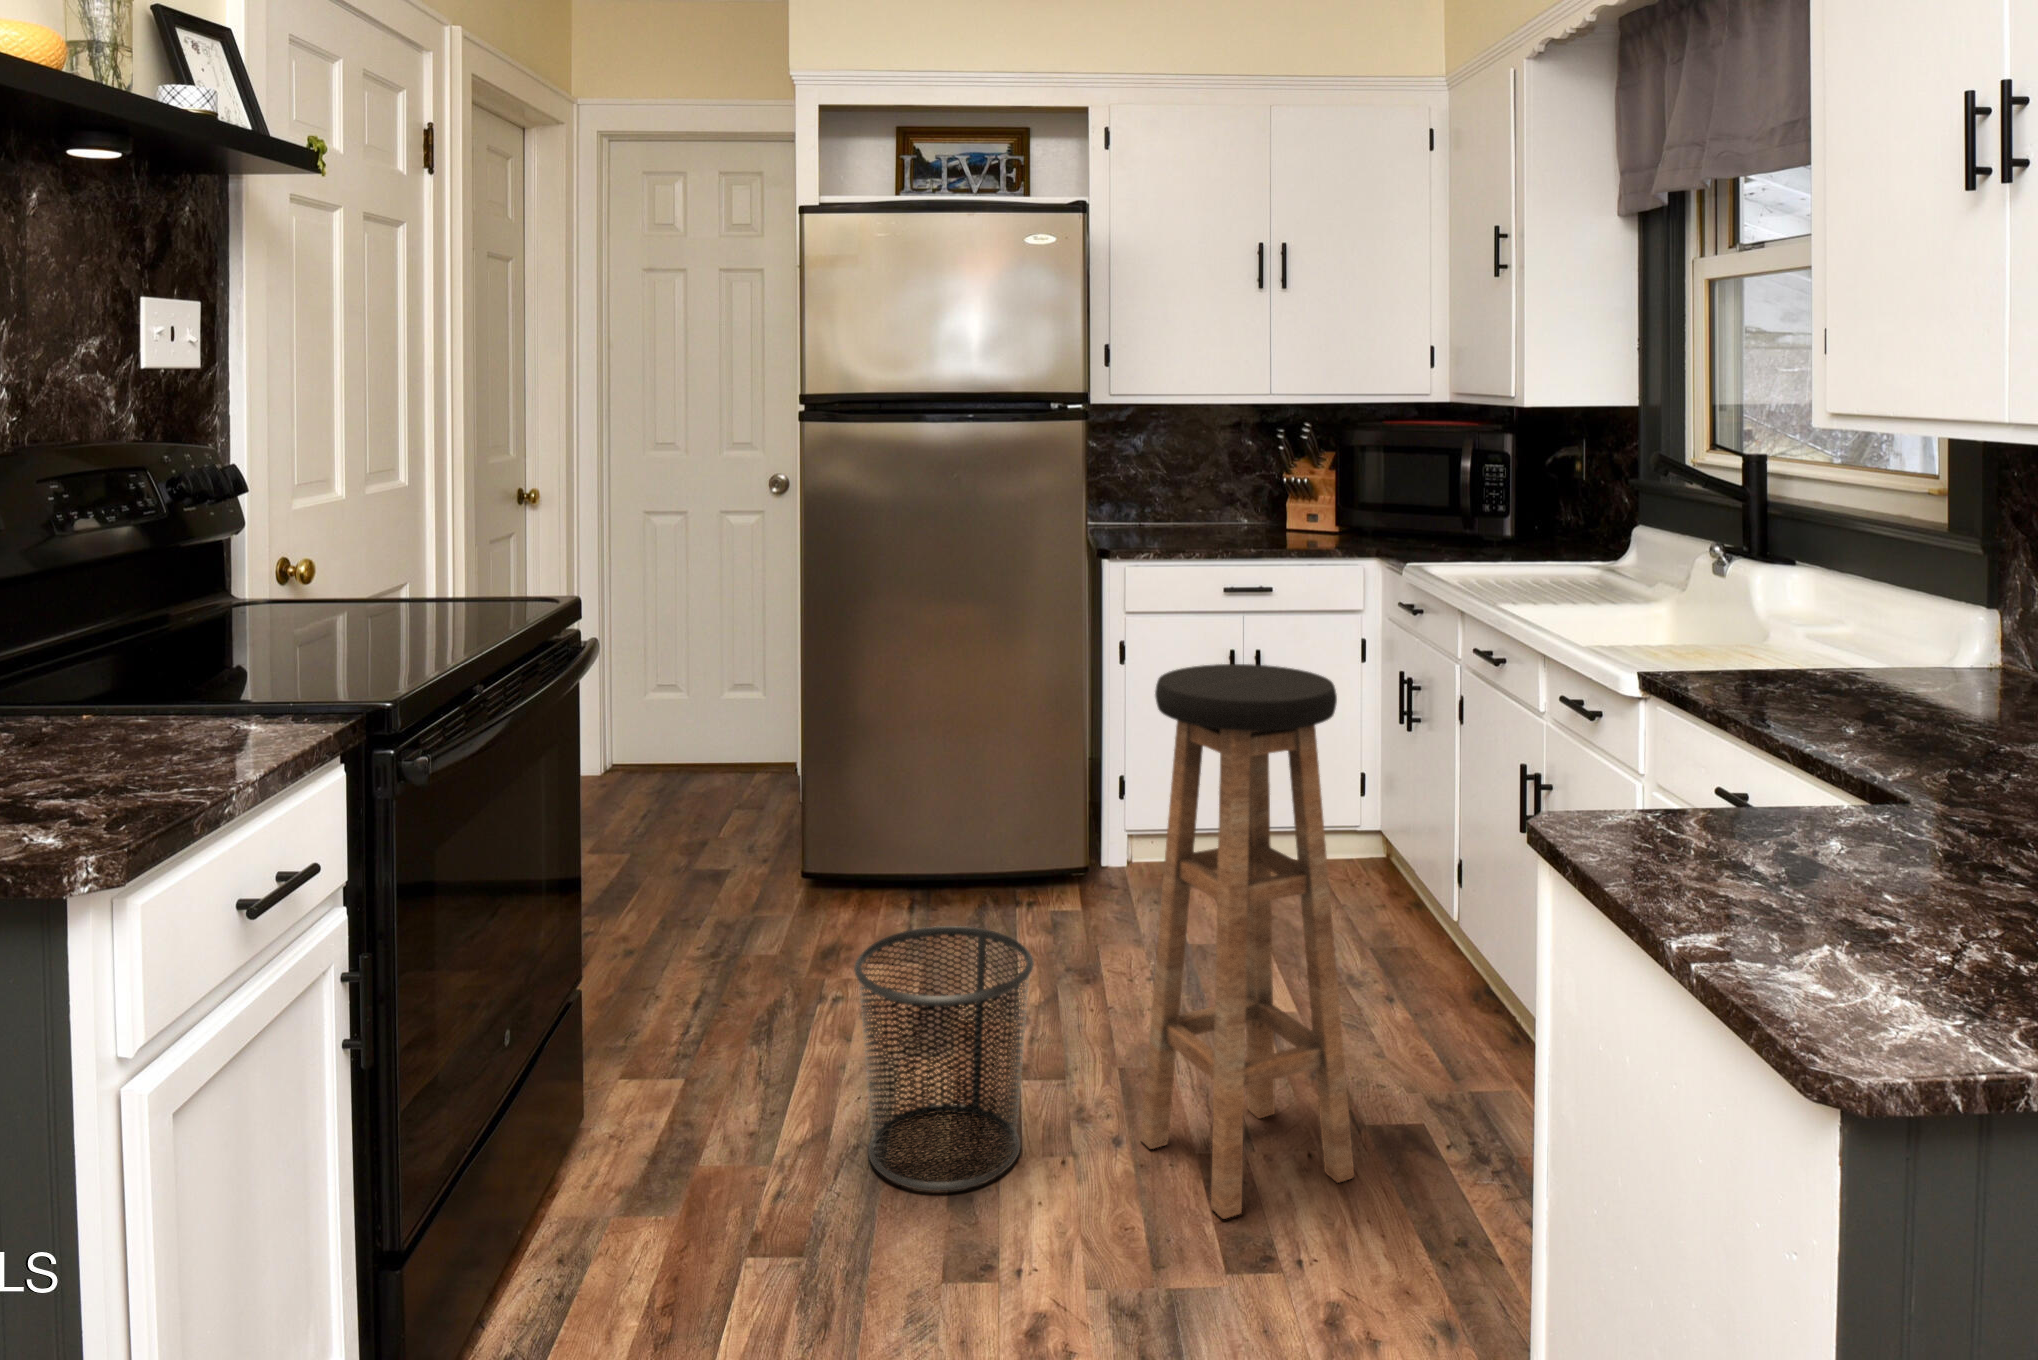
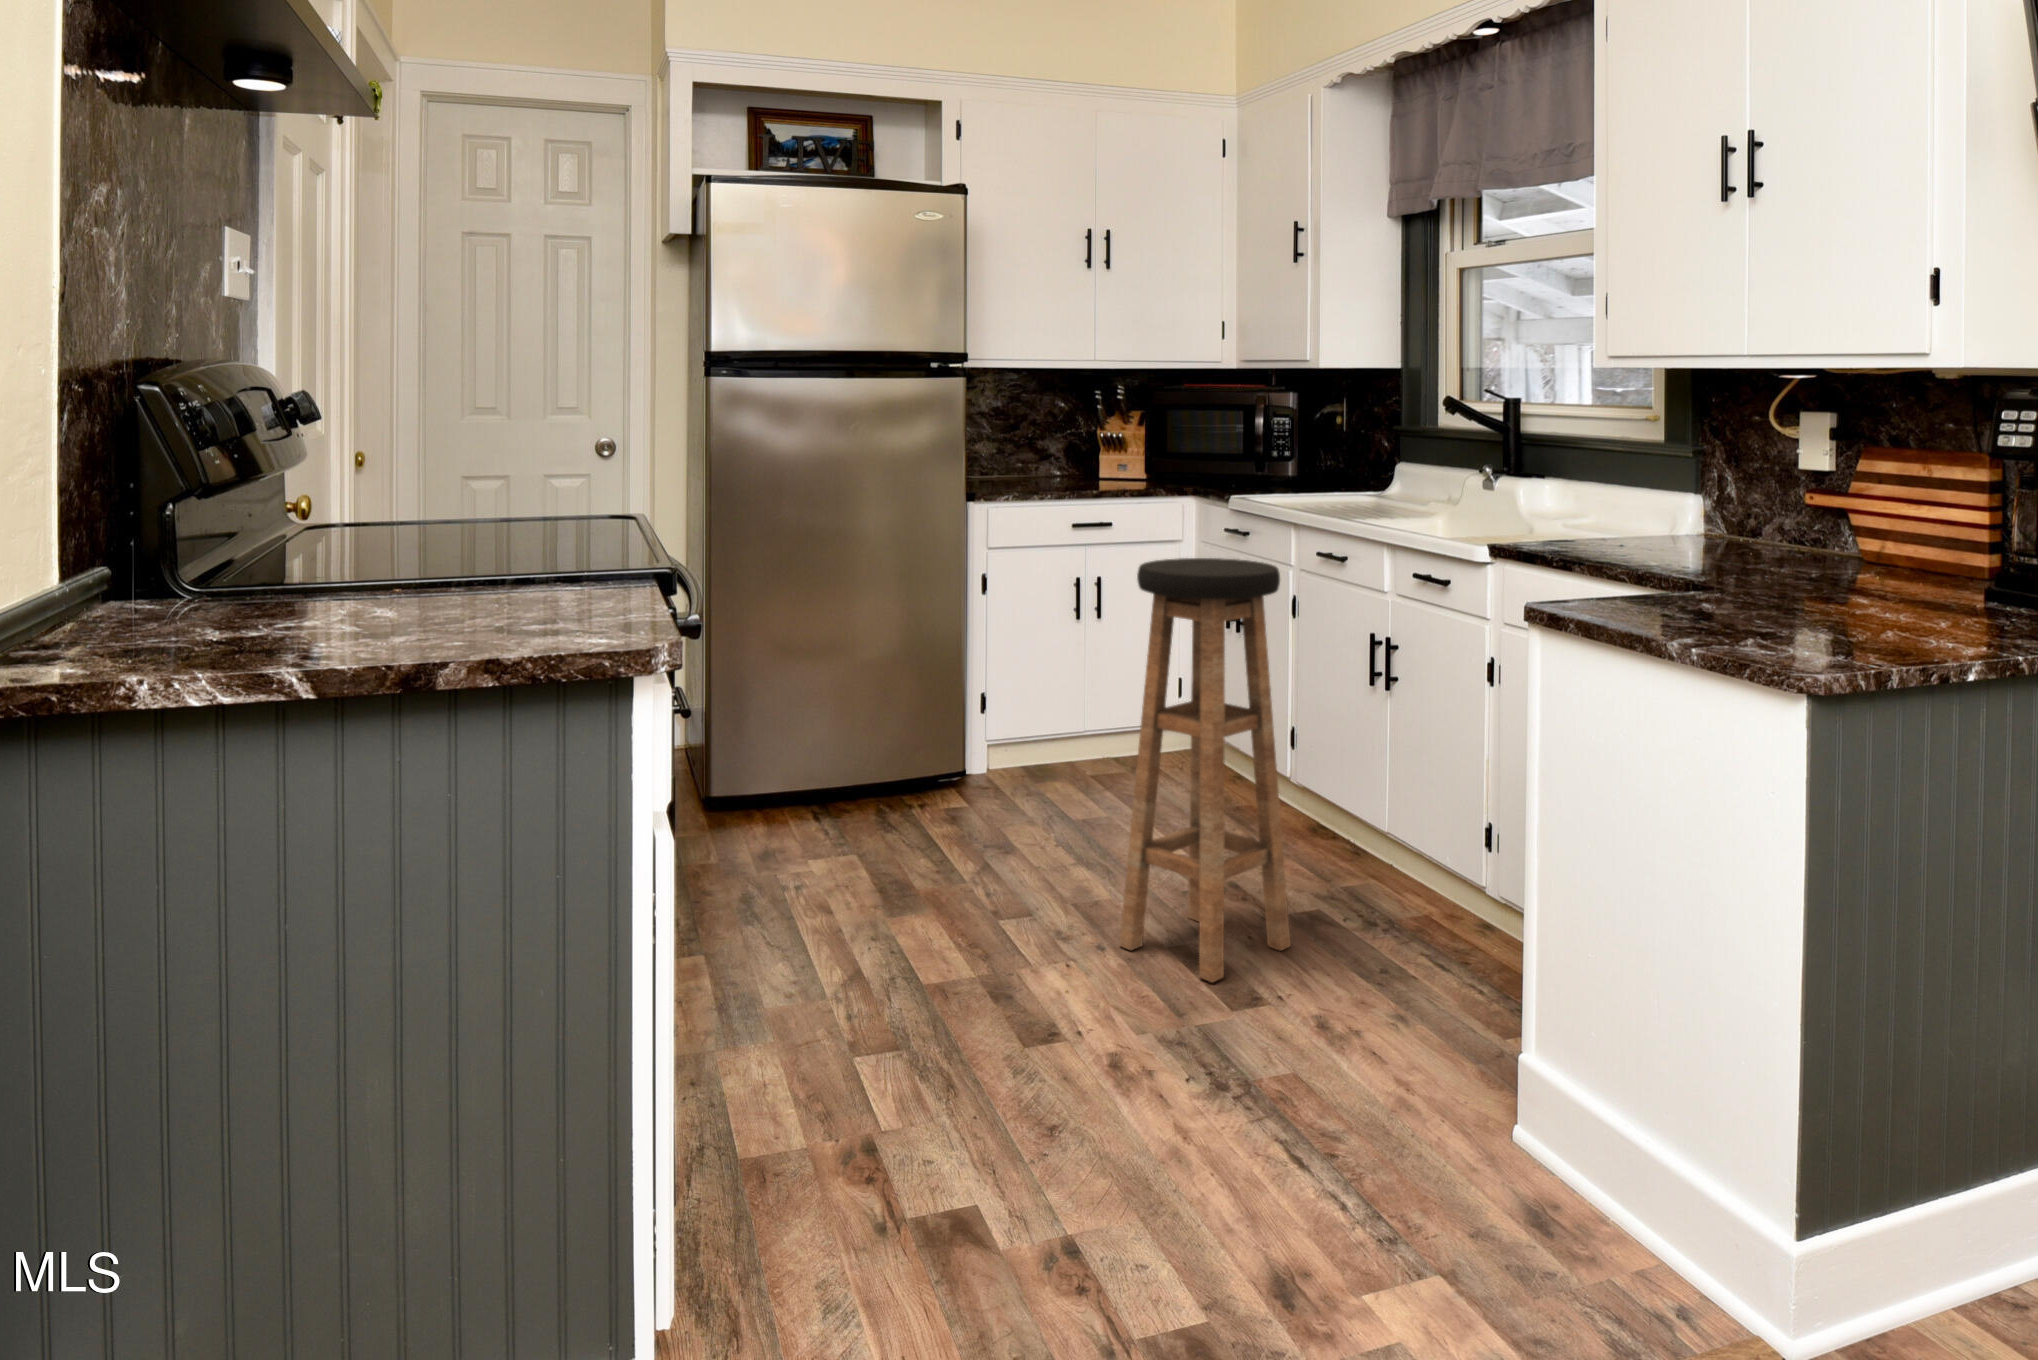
waste bin: present [854,926,1034,1191] -> none [892,791,1044,999]

